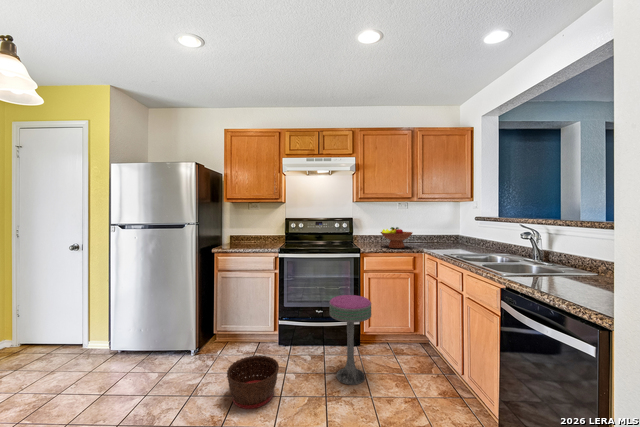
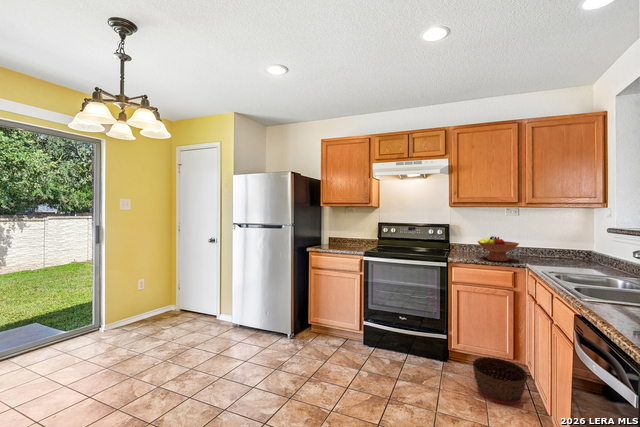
bar stool: present [329,295,371,385] -> none [401,305,446,396]
basket: present [227,355,279,409] -> present [473,357,527,405]

